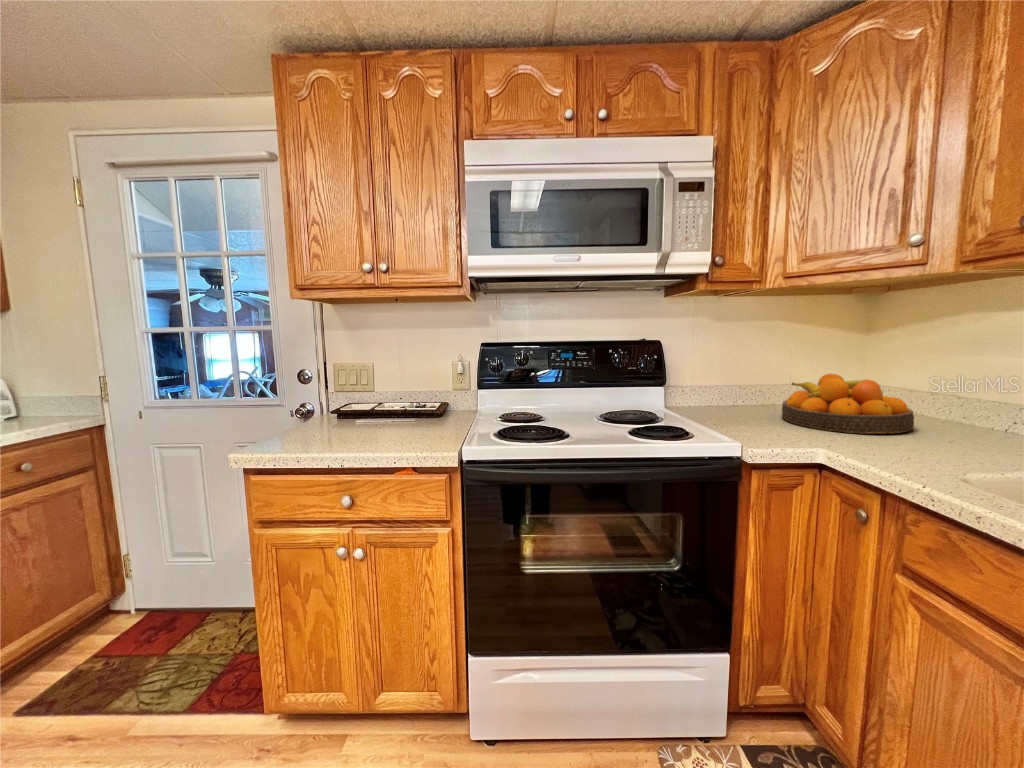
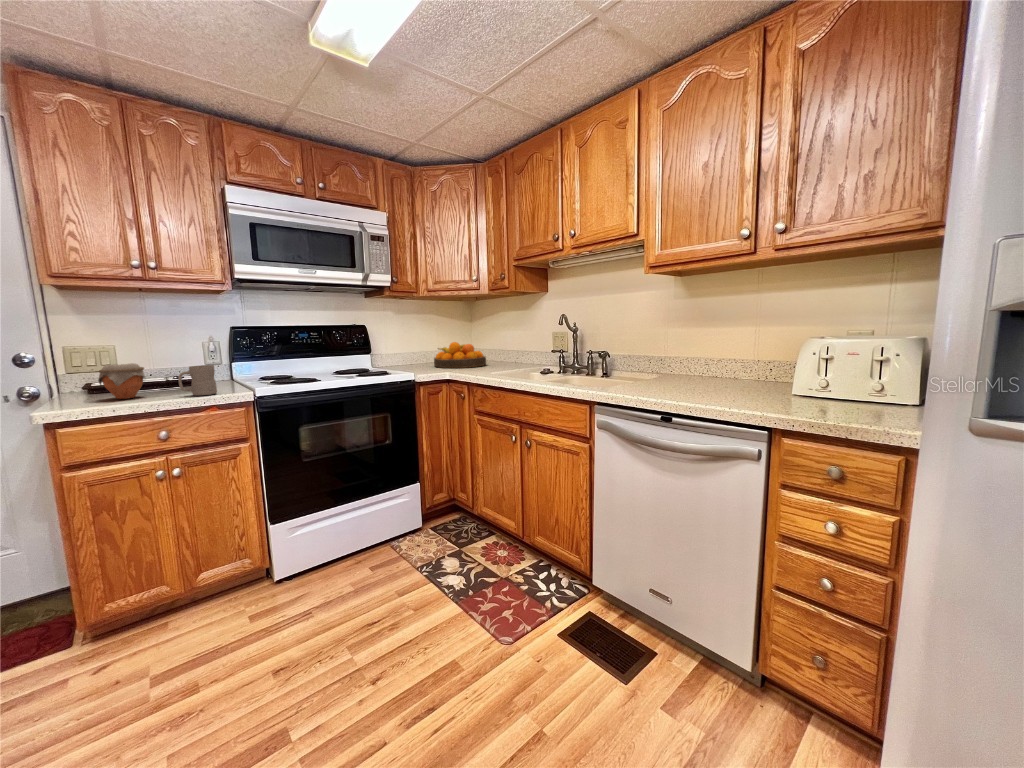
jar: none [306,394,356,440] -> present [98,363,145,399]
mug: none [372,405,416,451] -> present [178,365,217,396]

